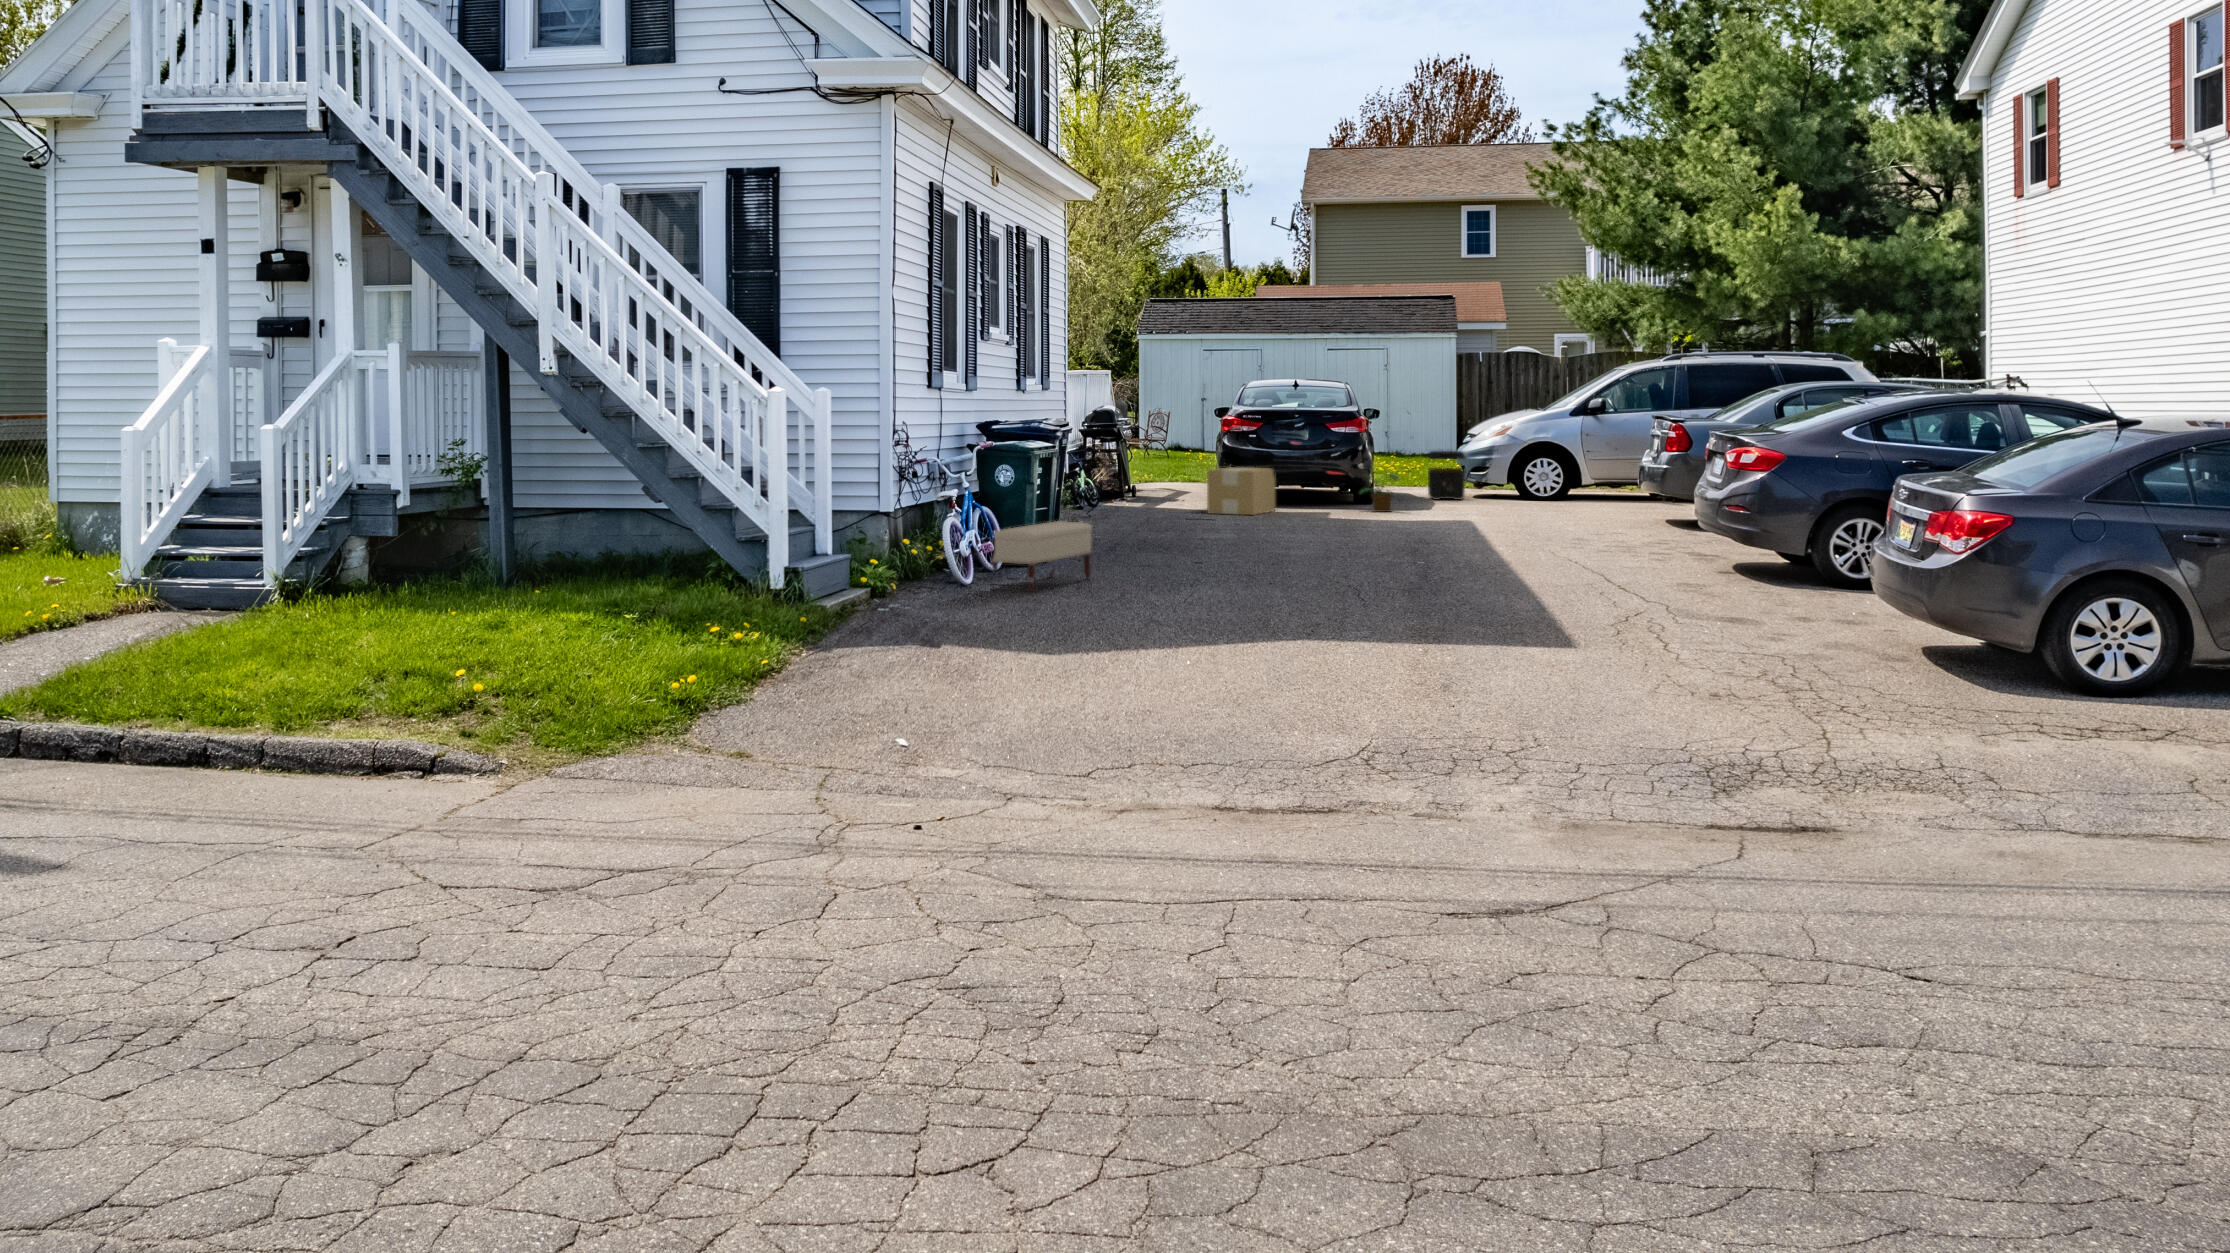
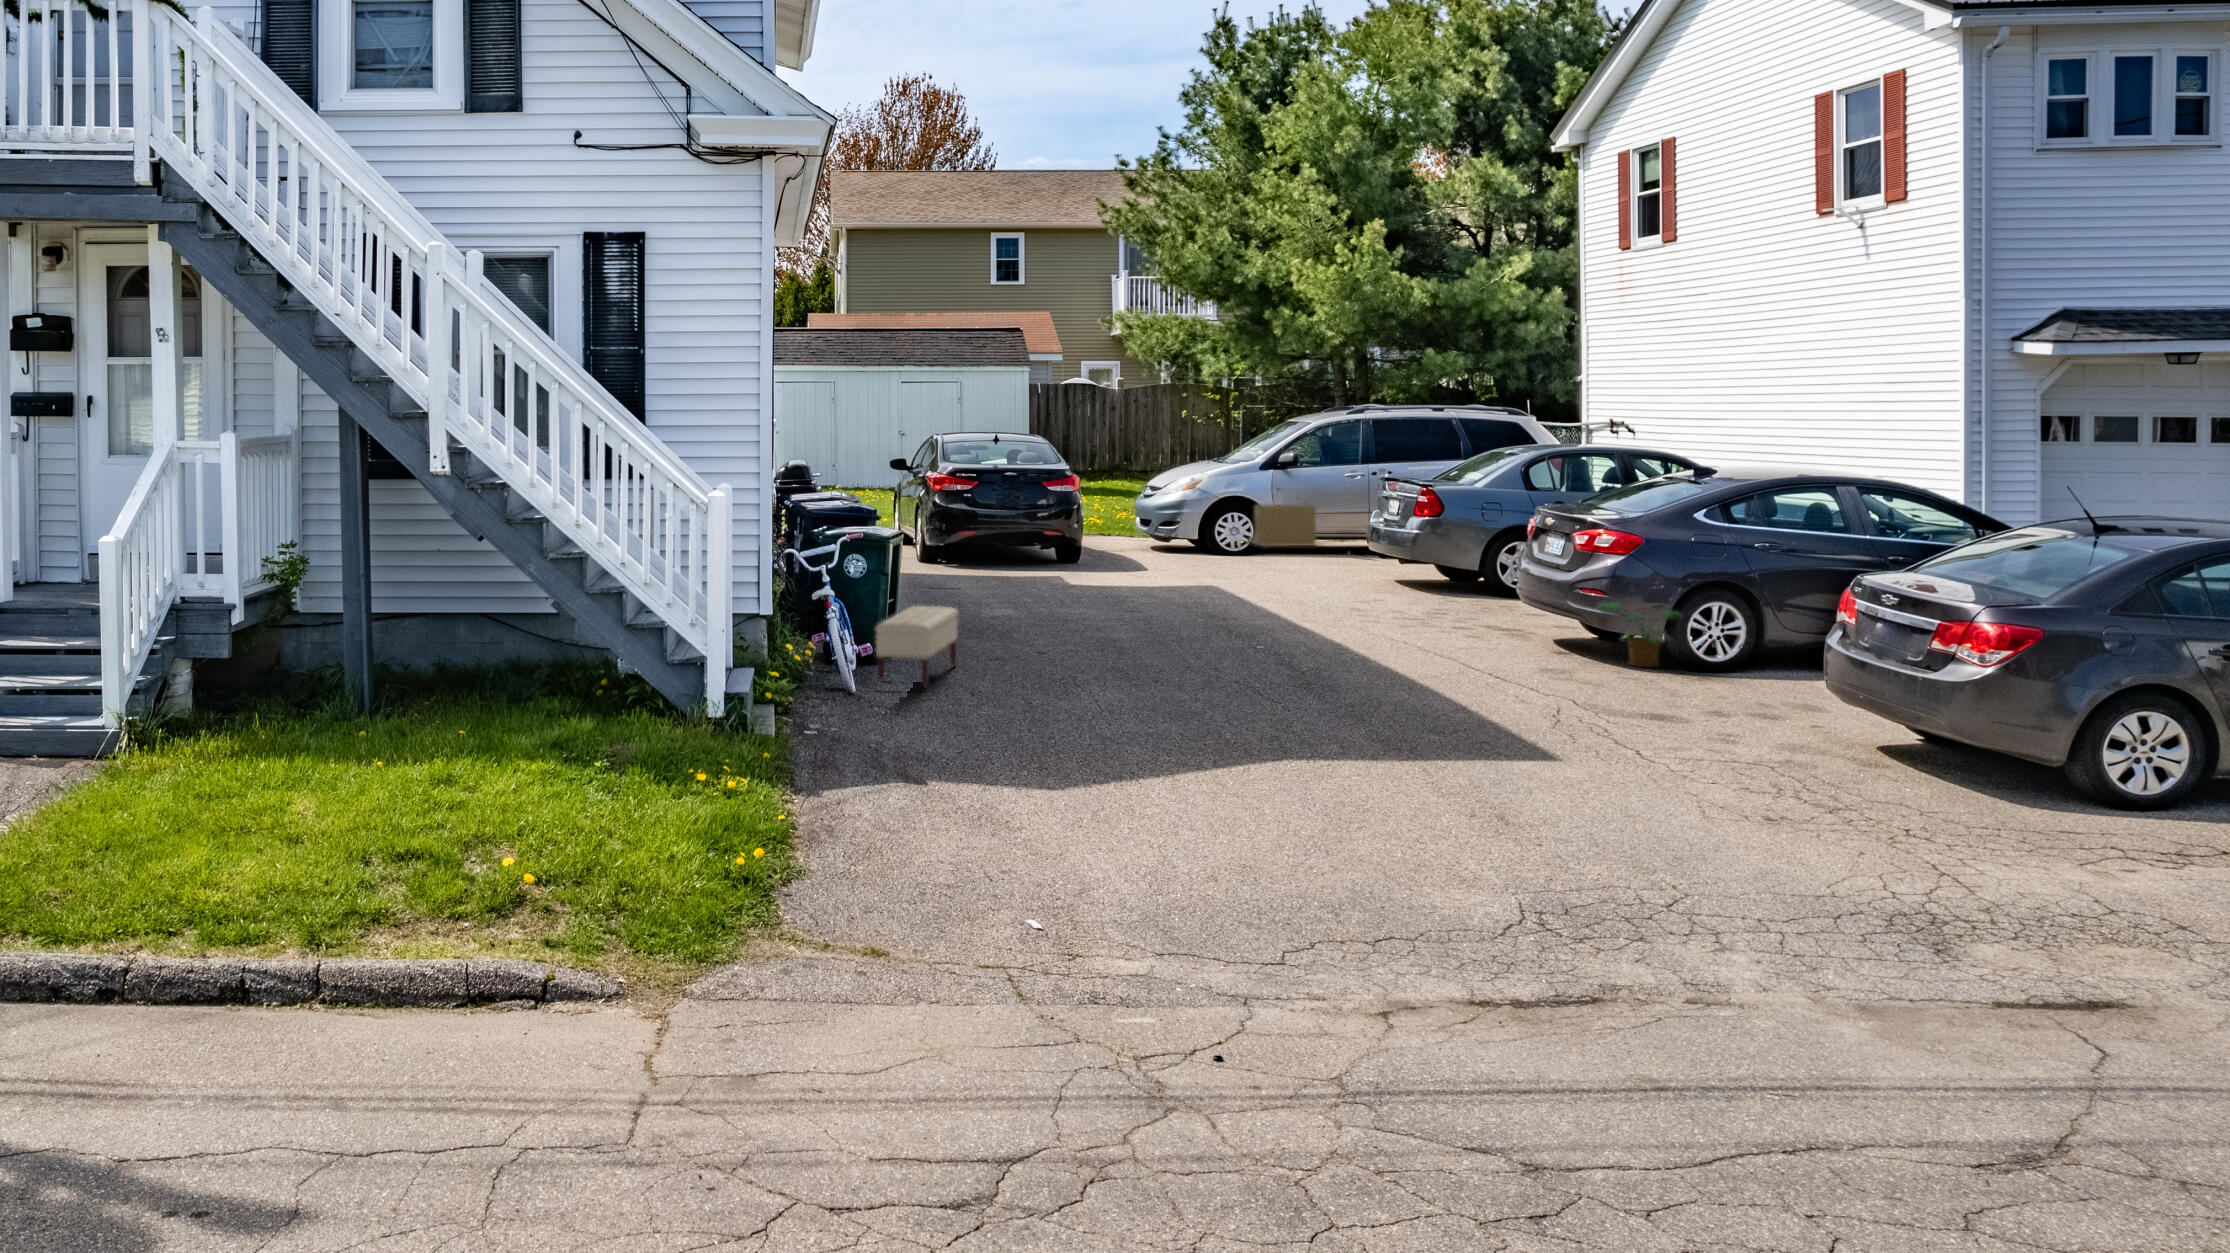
toolbox: present [1427,451,1465,500] -> none [1111,495,1151,545]
cardboard box: present [1207,467,1276,515] -> present [1248,505,1316,547]
potted plant: present [1360,474,1399,512] -> present [1597,603,1681,667]

